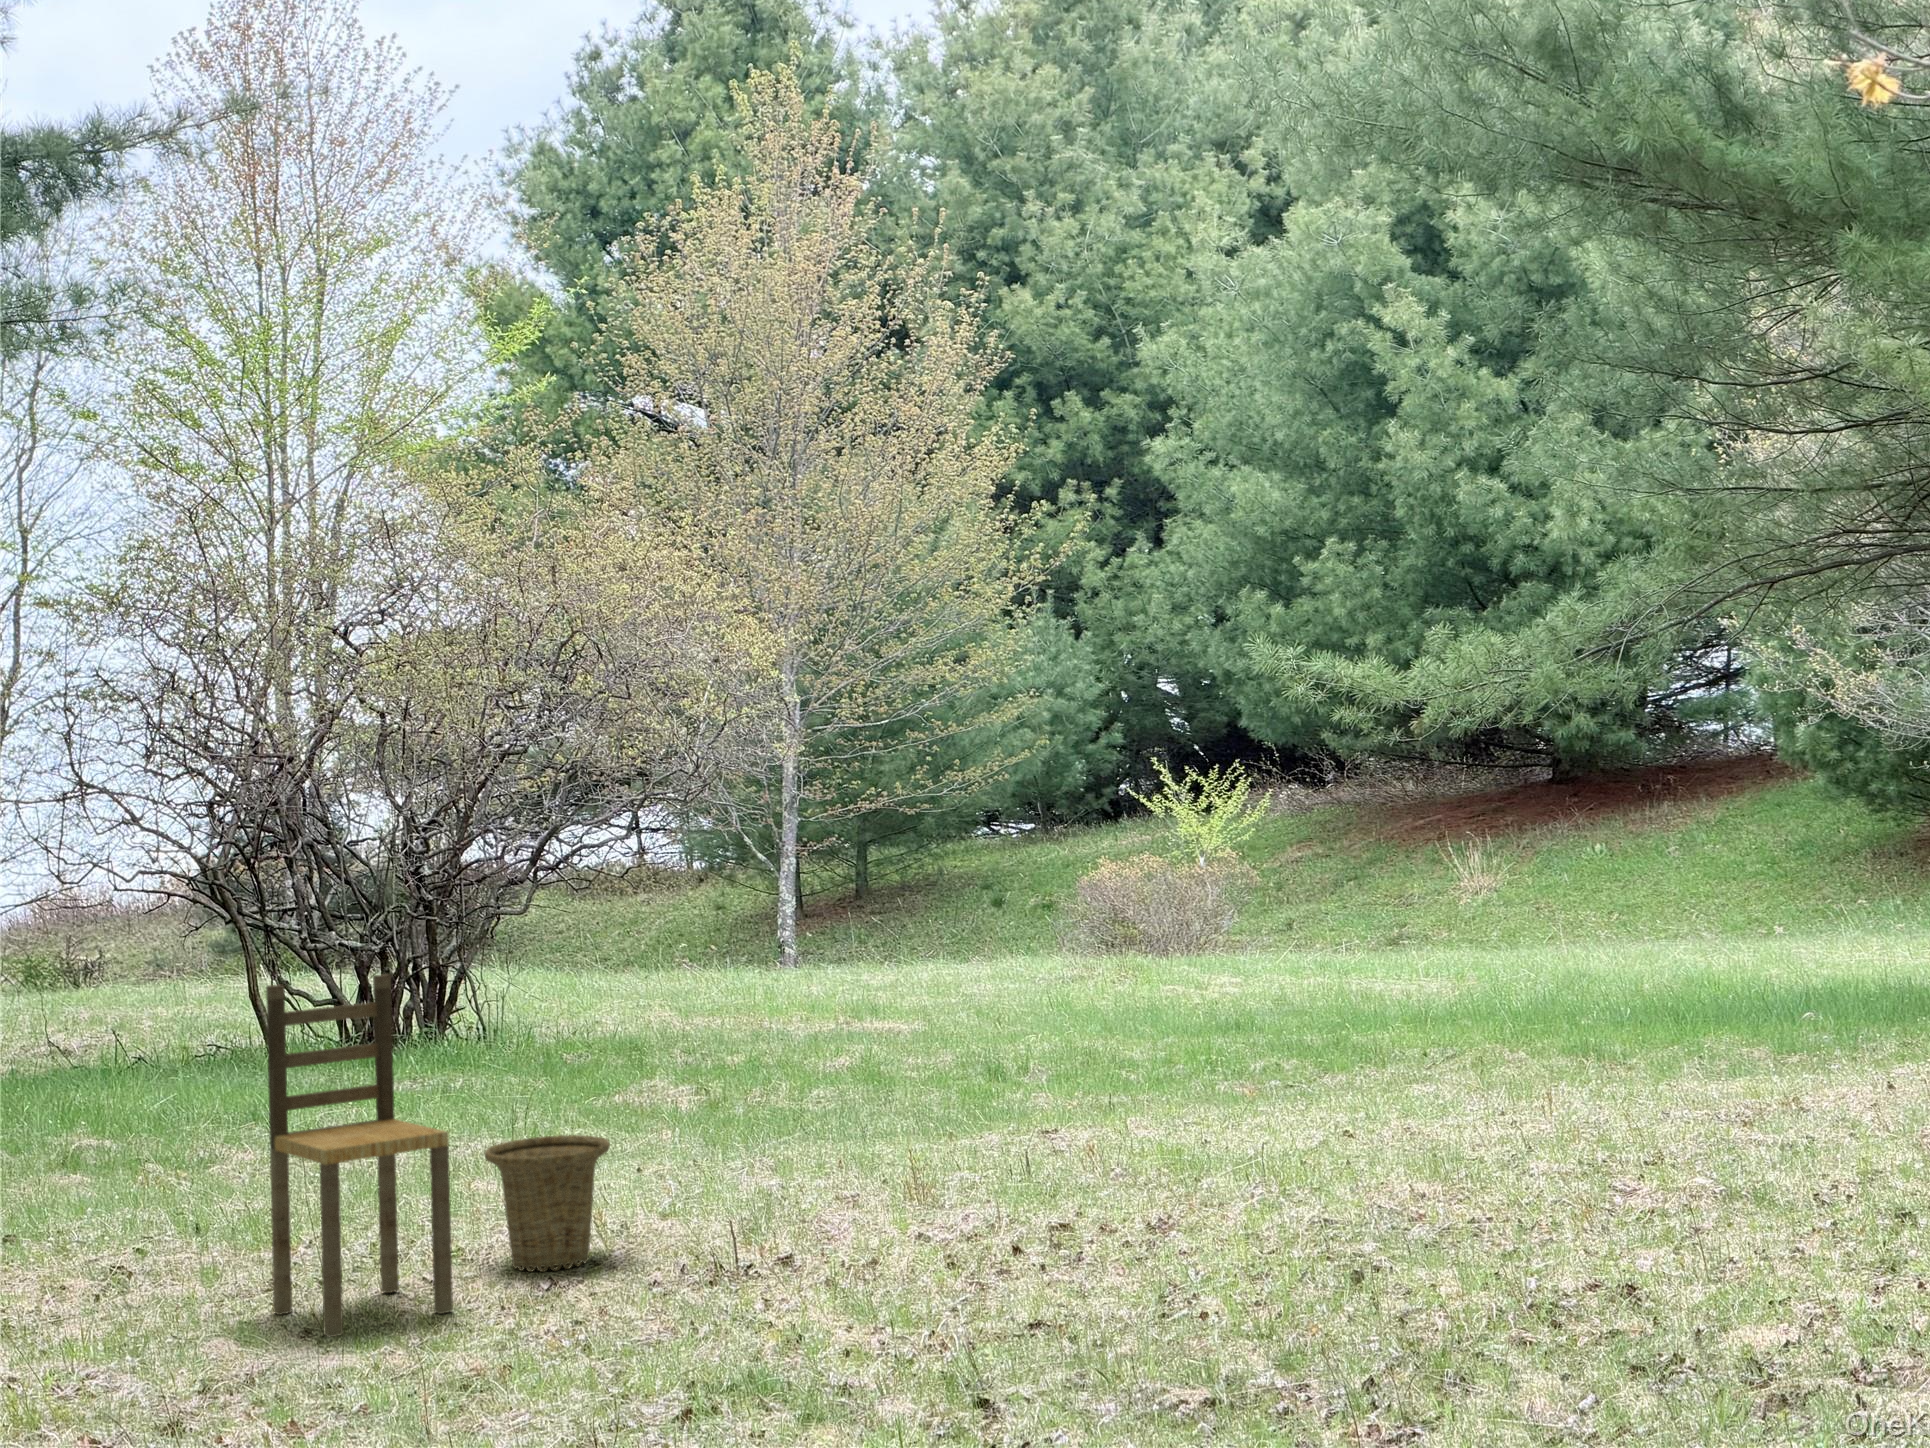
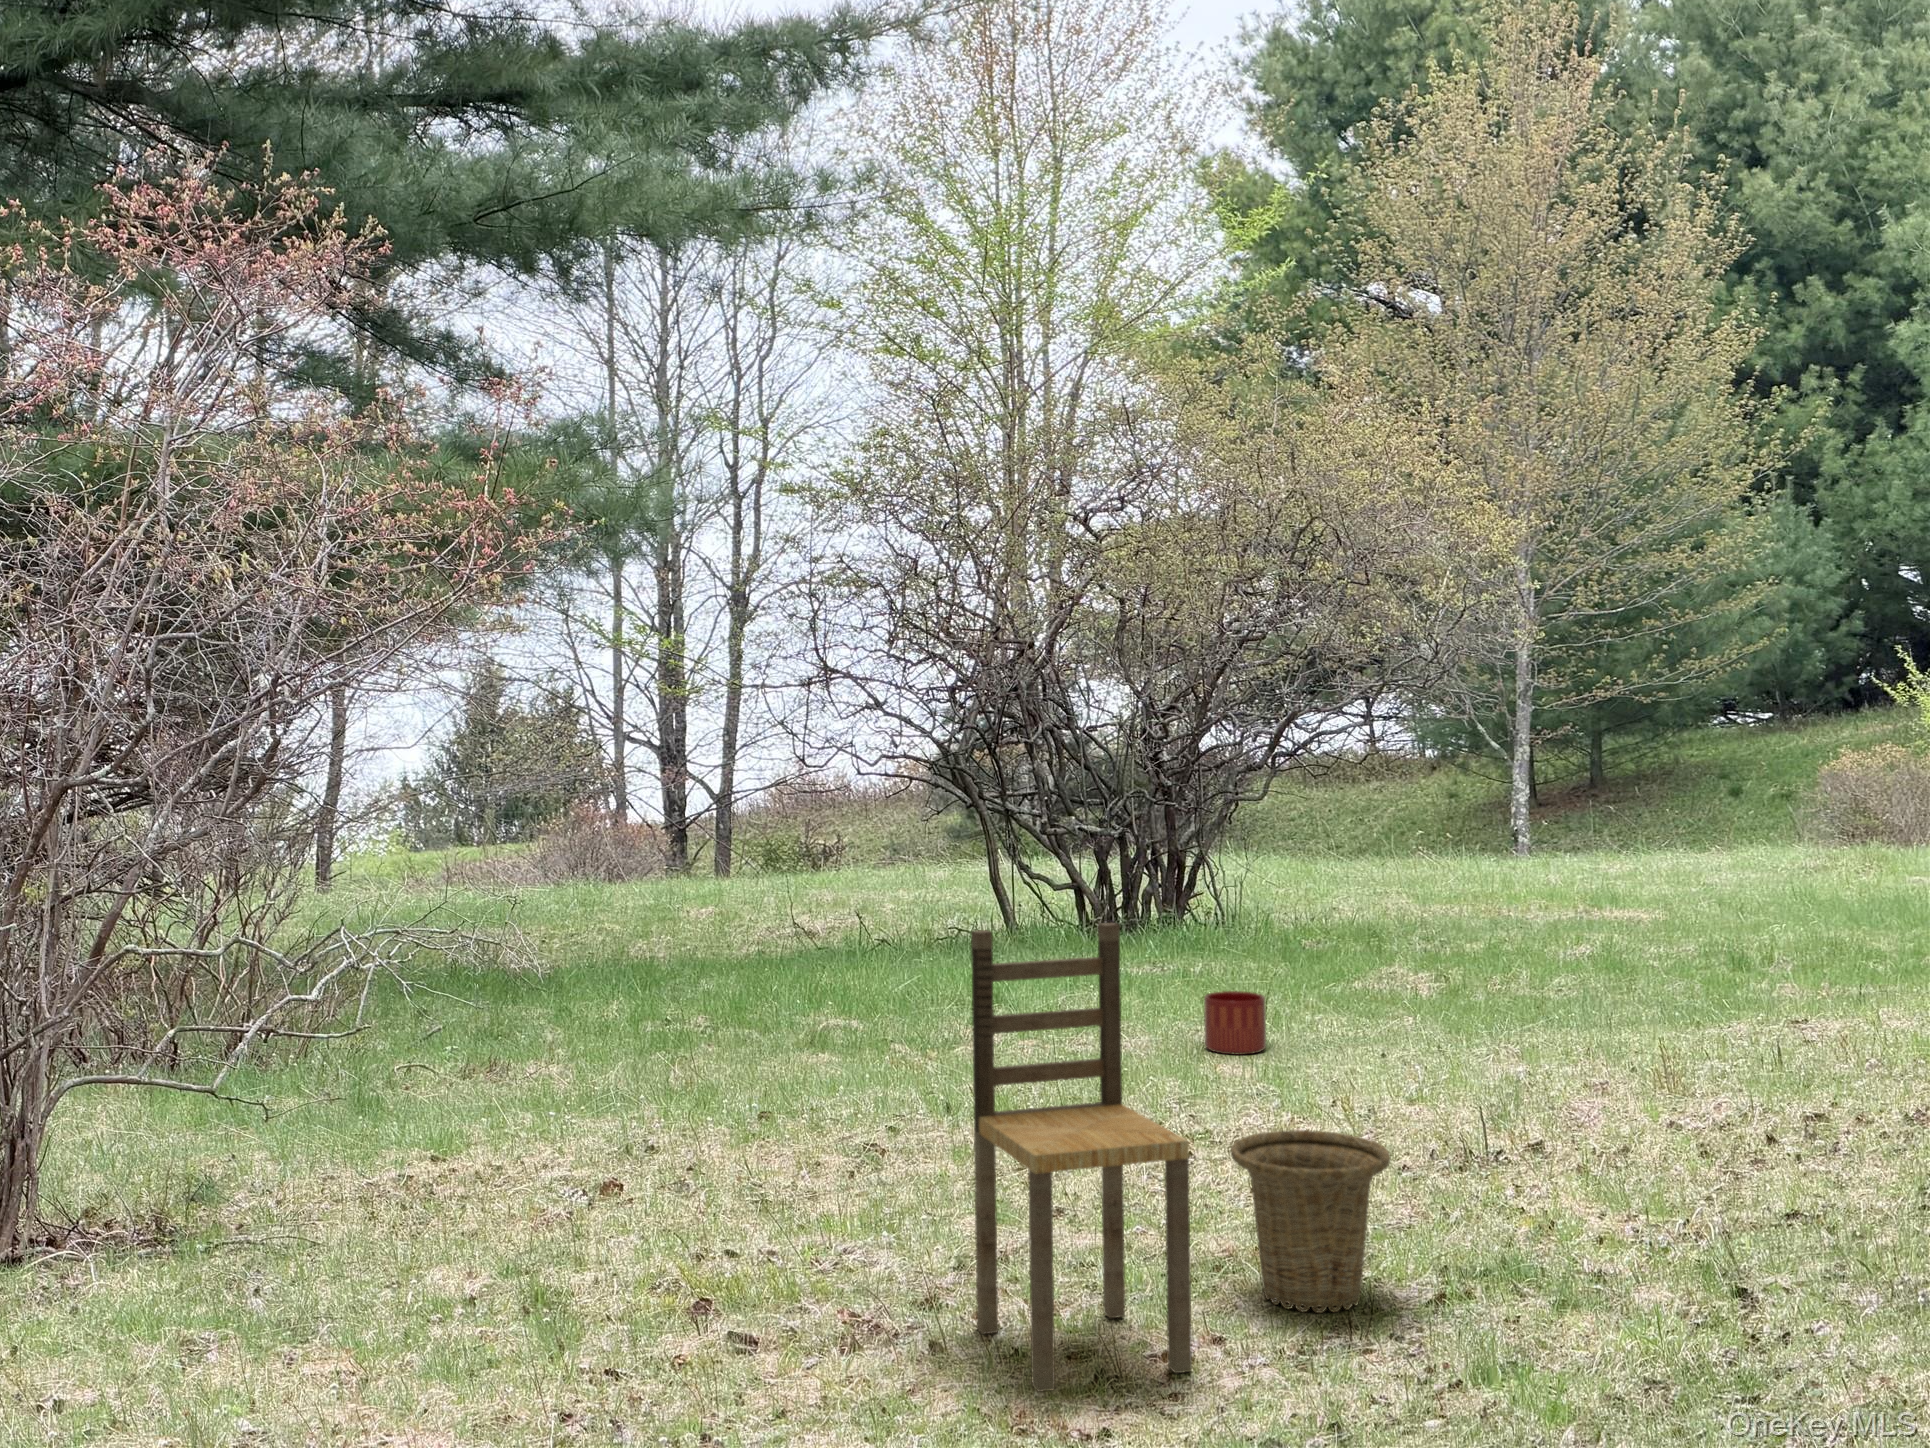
planter: none [469,1072,527,1129] -> present [1204,991,1266,1055]

